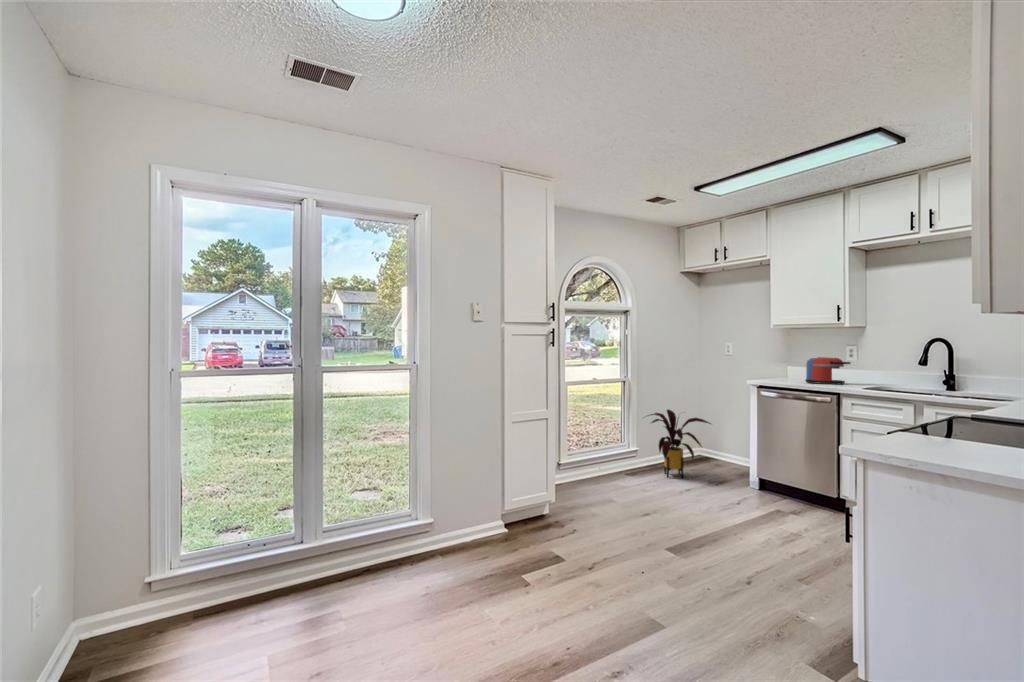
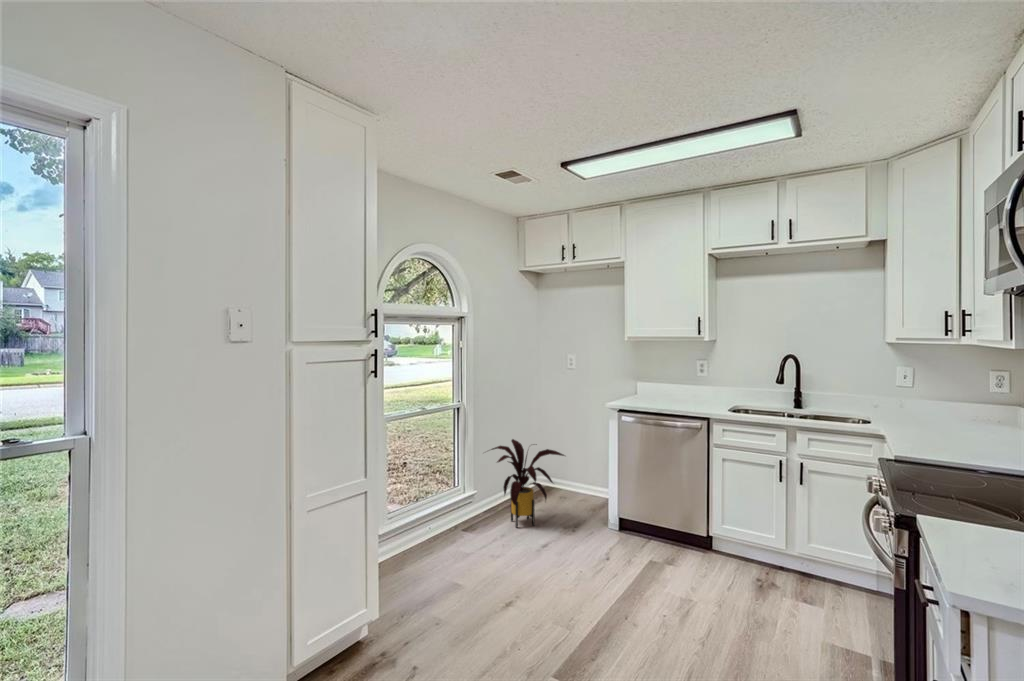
coffee maker: present [806,357,851,384] -> none [664,374,708,405]

